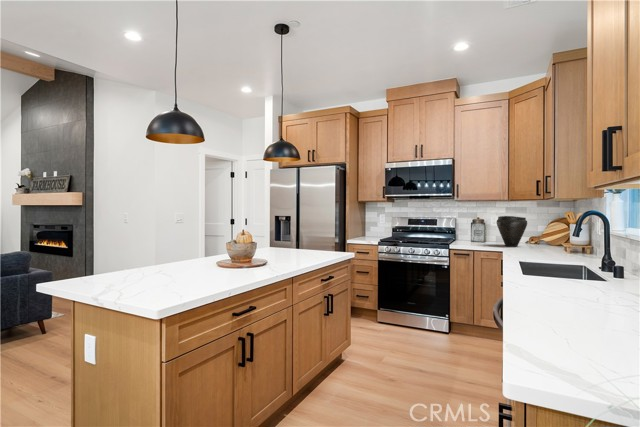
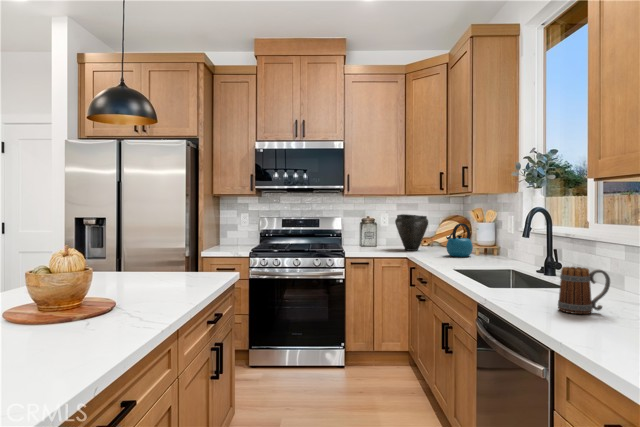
kettle: none [532,224,560,253] -> present [446,223,473,257]
mug: none [539,256,582,293] -> present [558,267,610,314]

